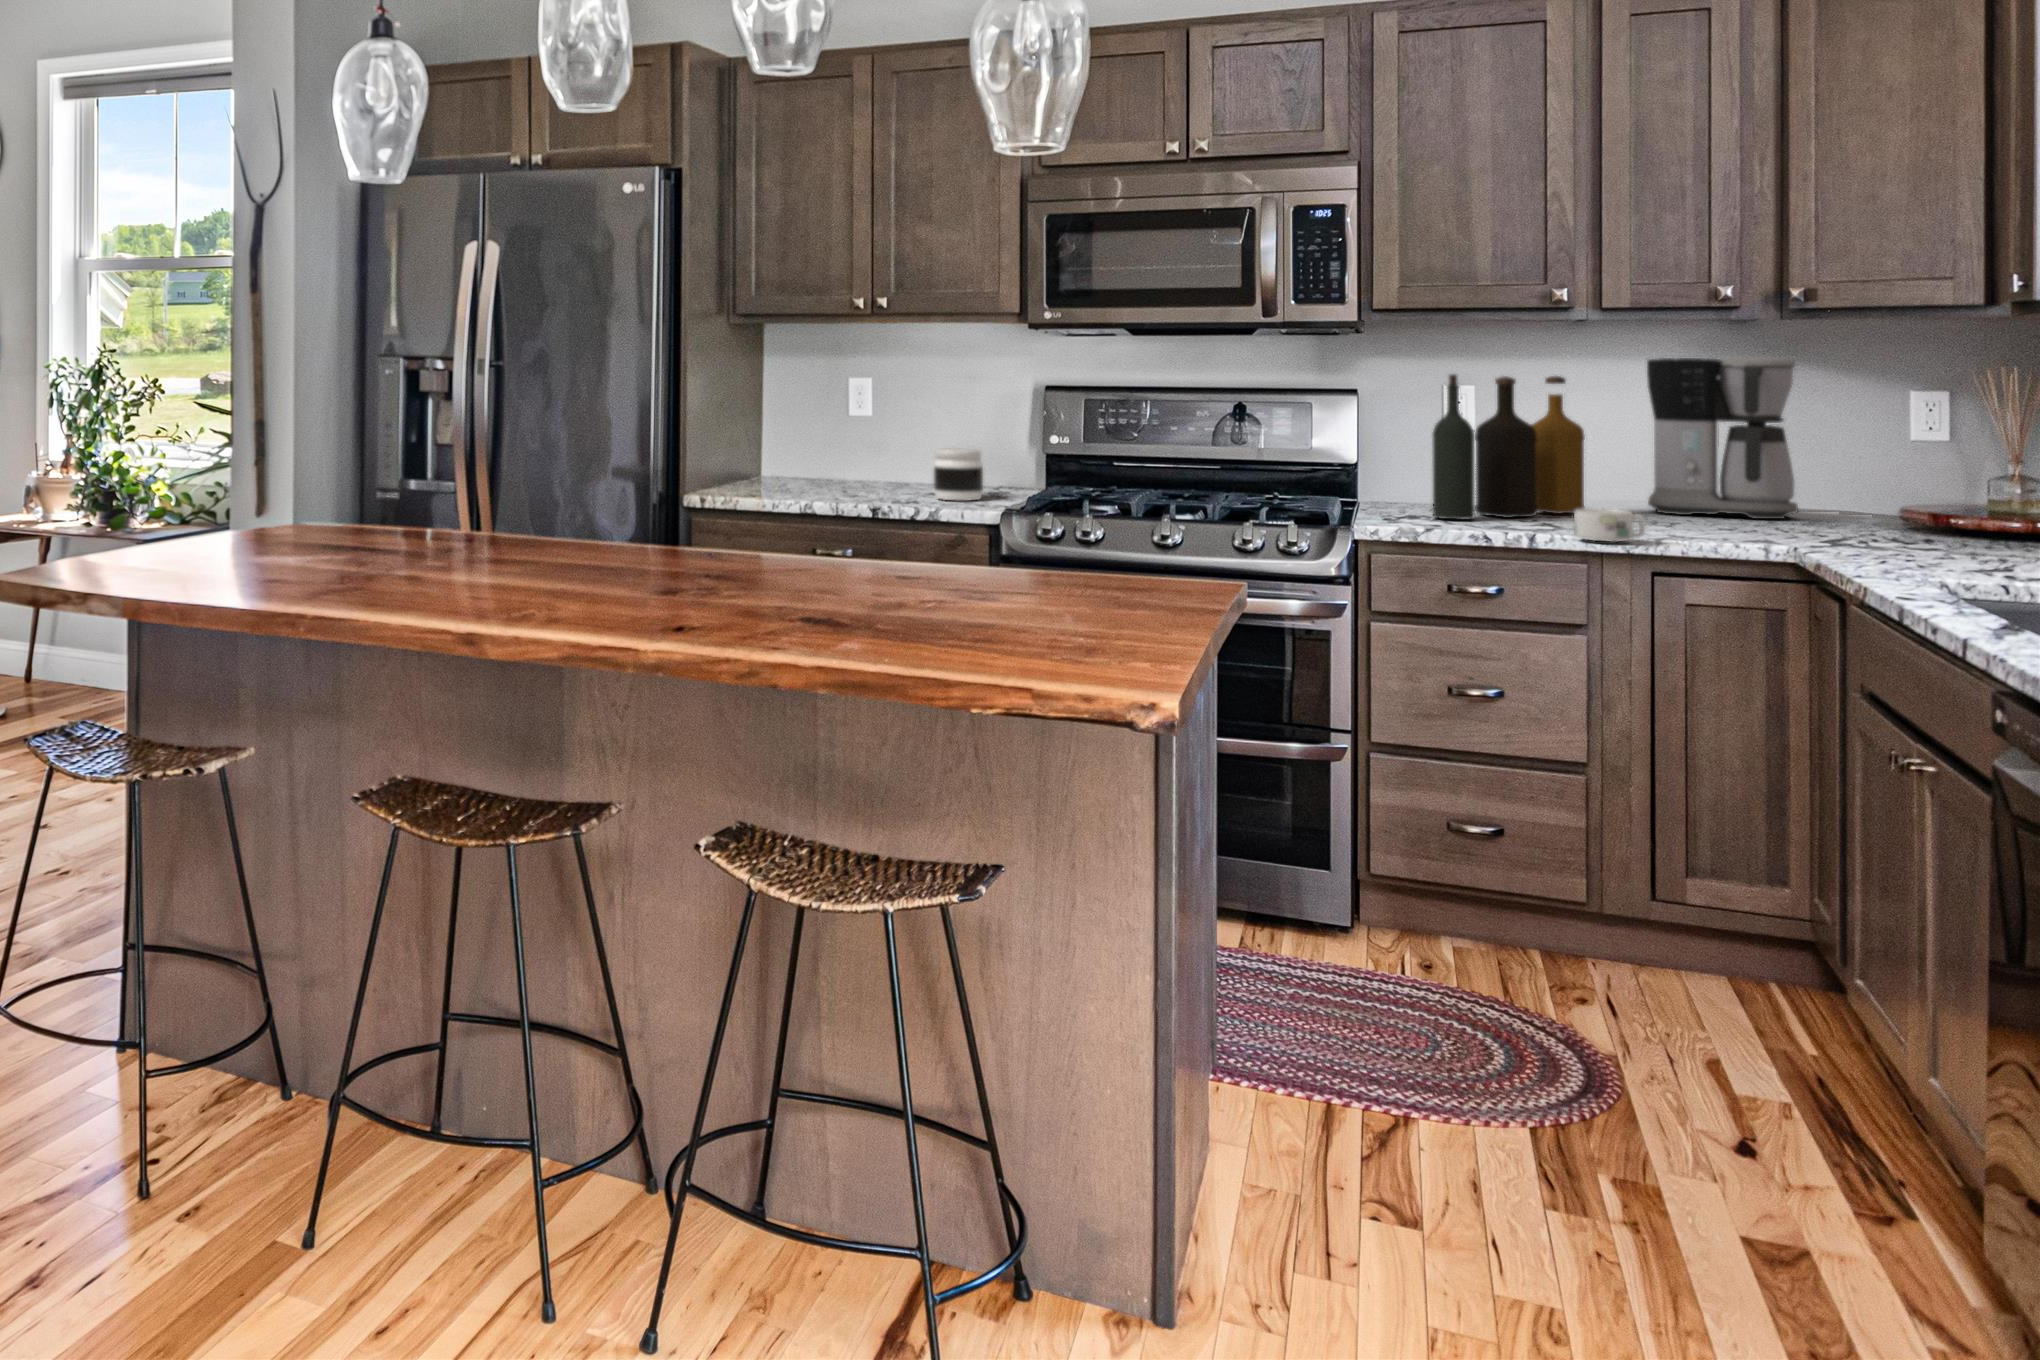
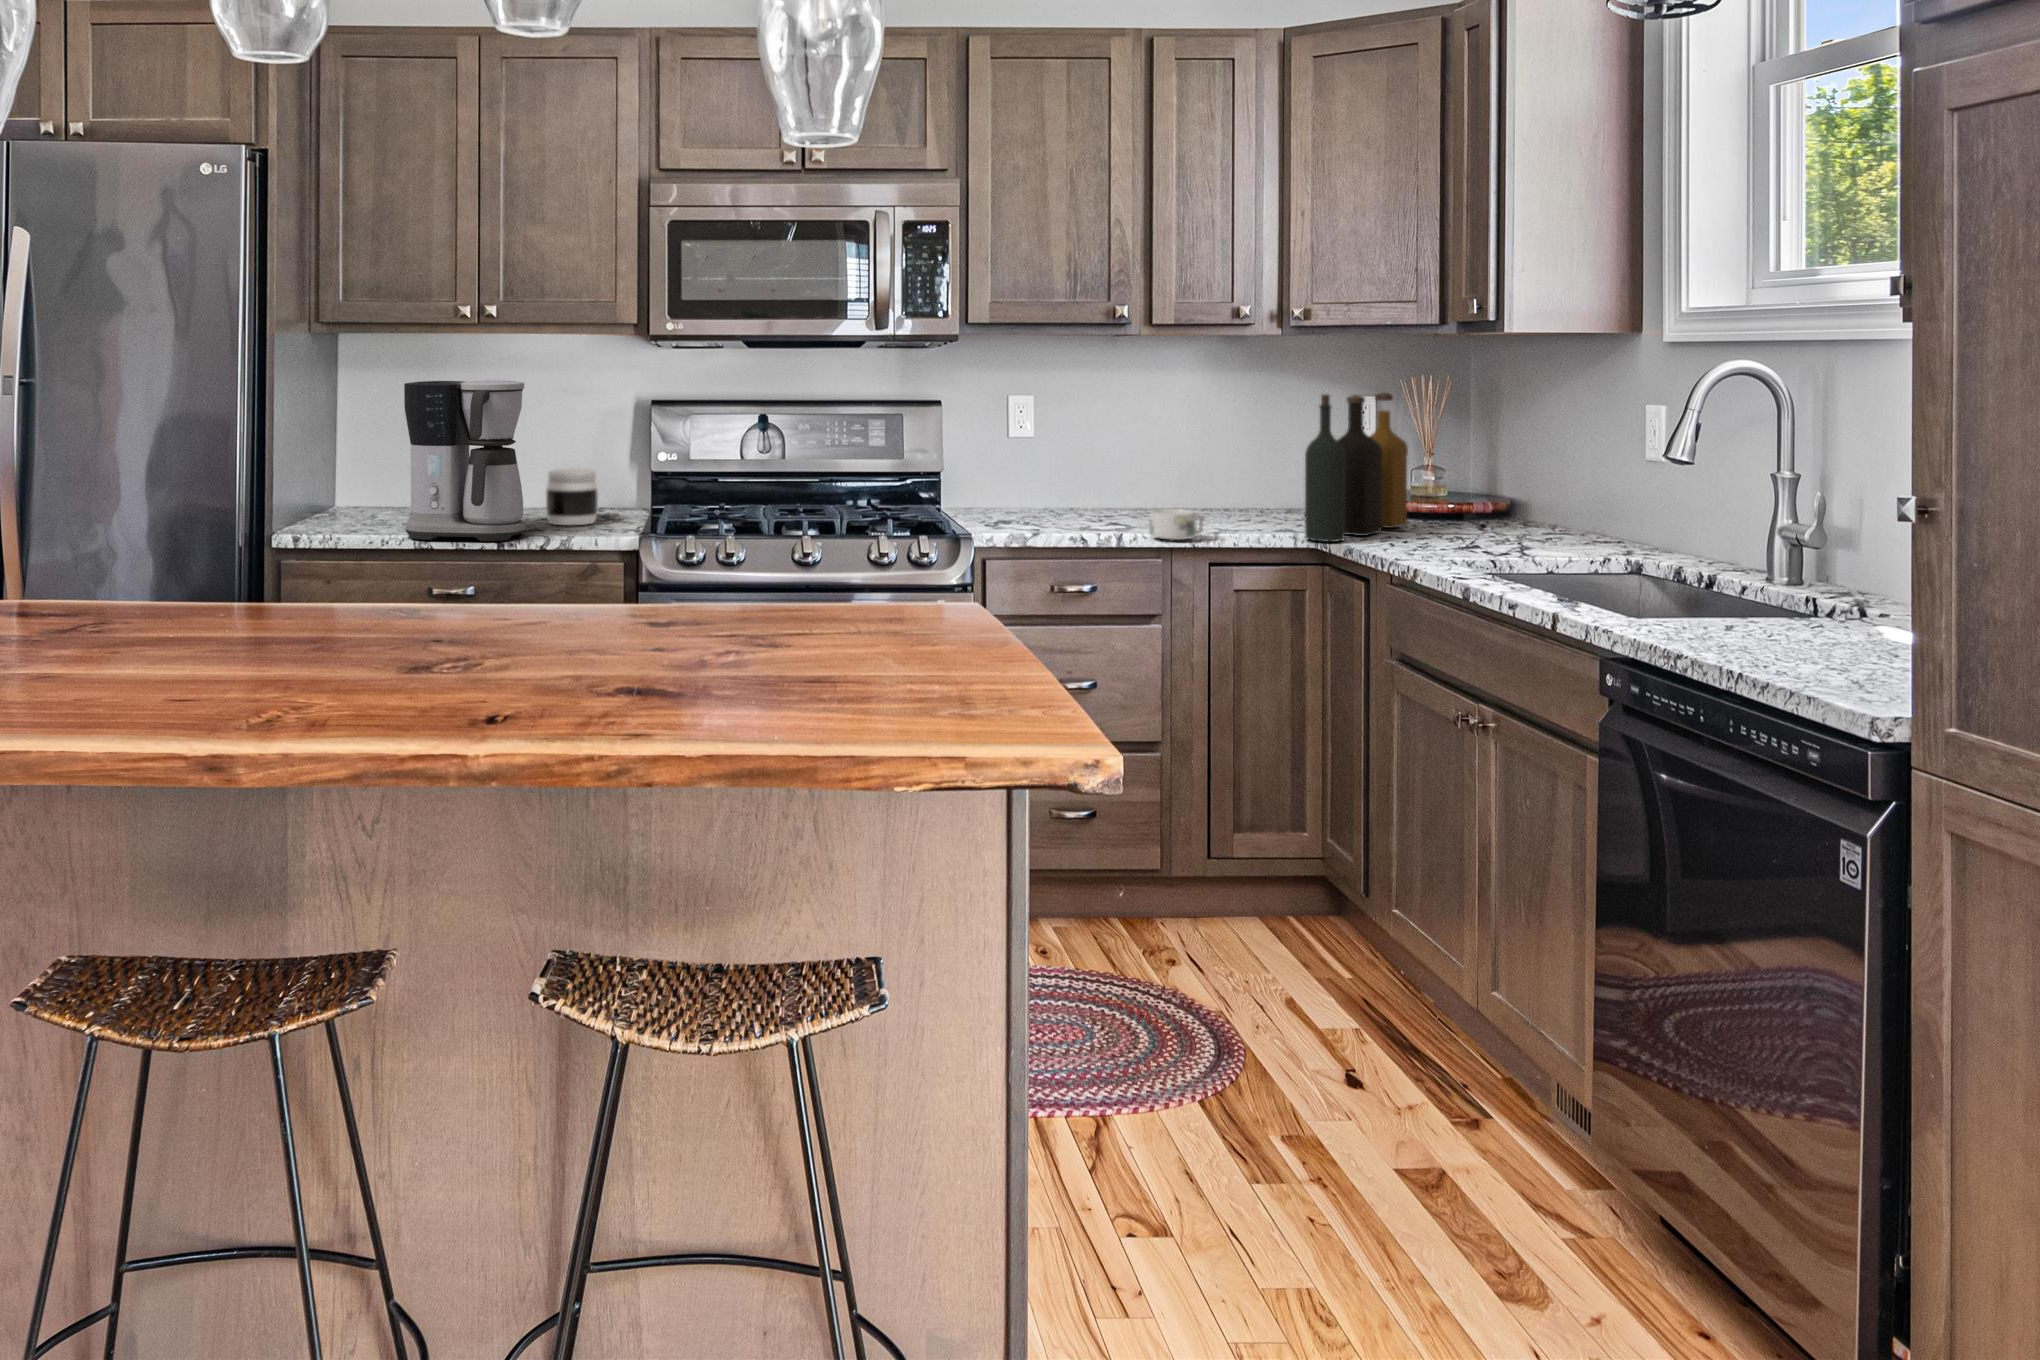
coffee maker: present [1647,356,1798,519] -> present [404,380,526,541]
bottle: present [1432,374,1585,520] -> present [1305,392,1408,542]

